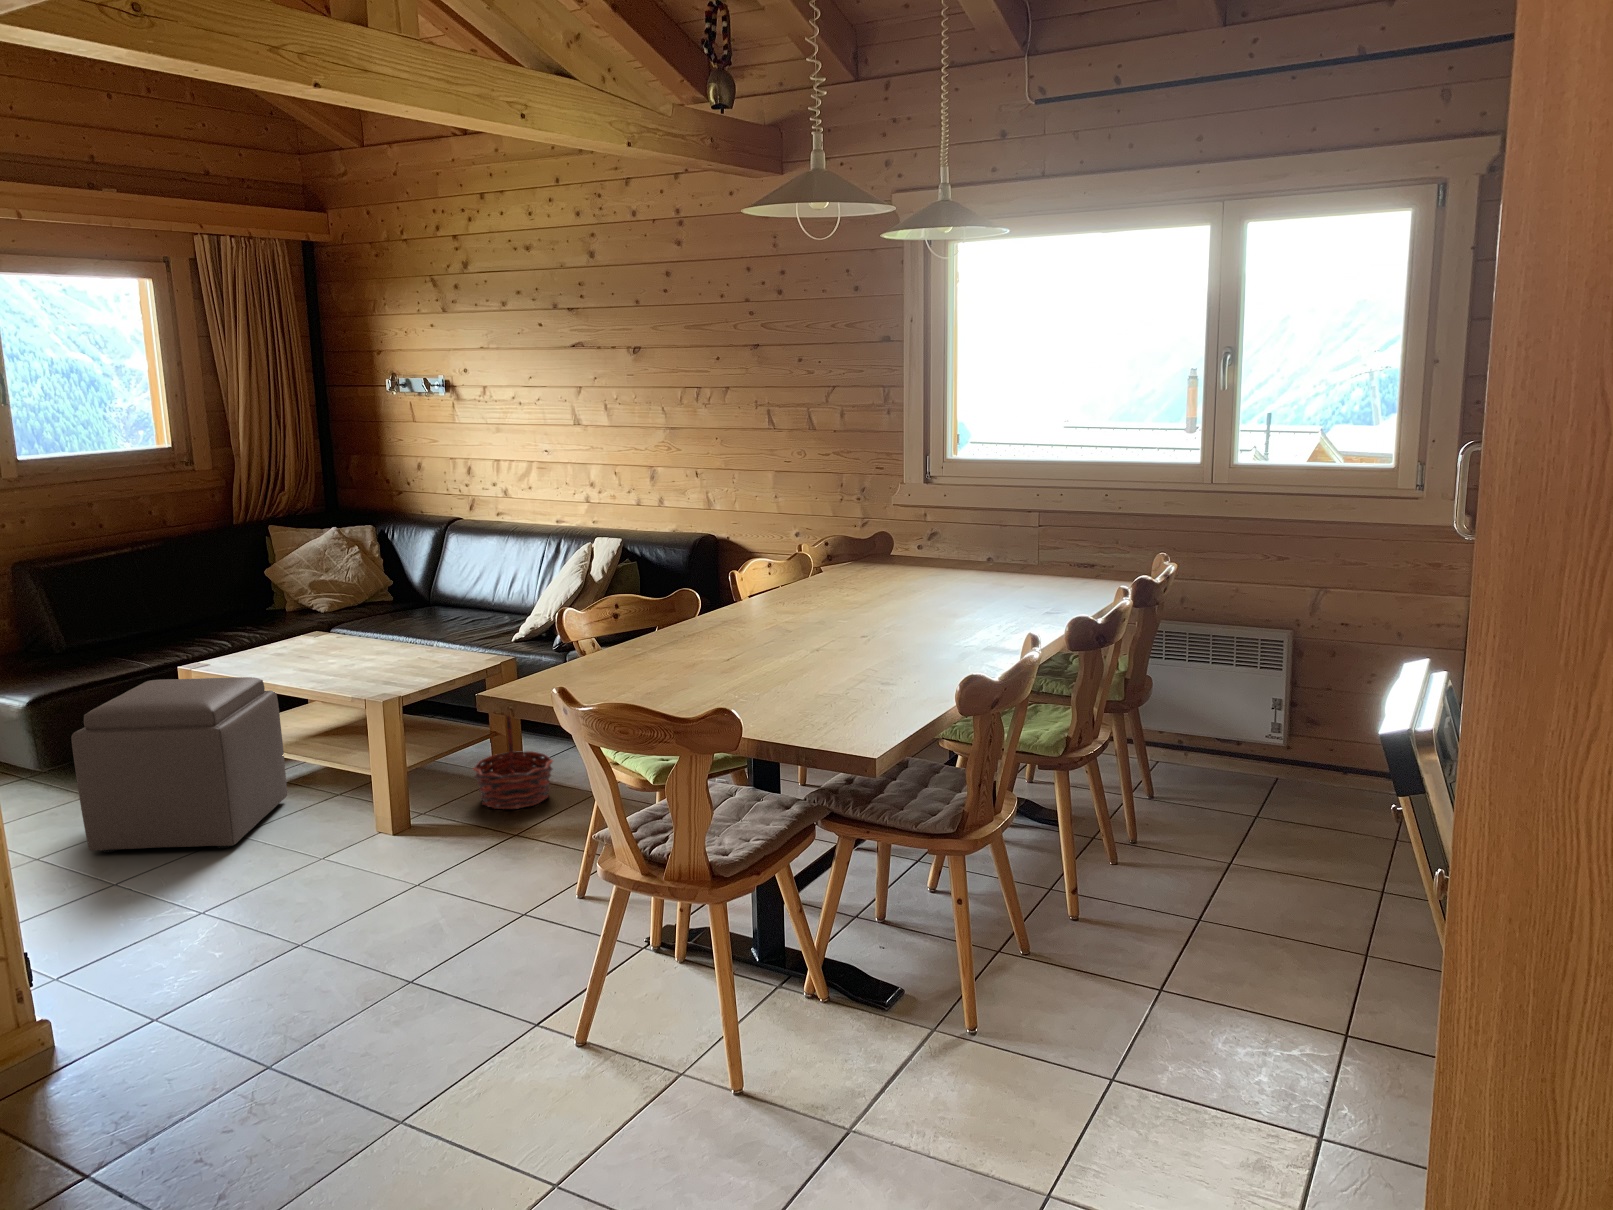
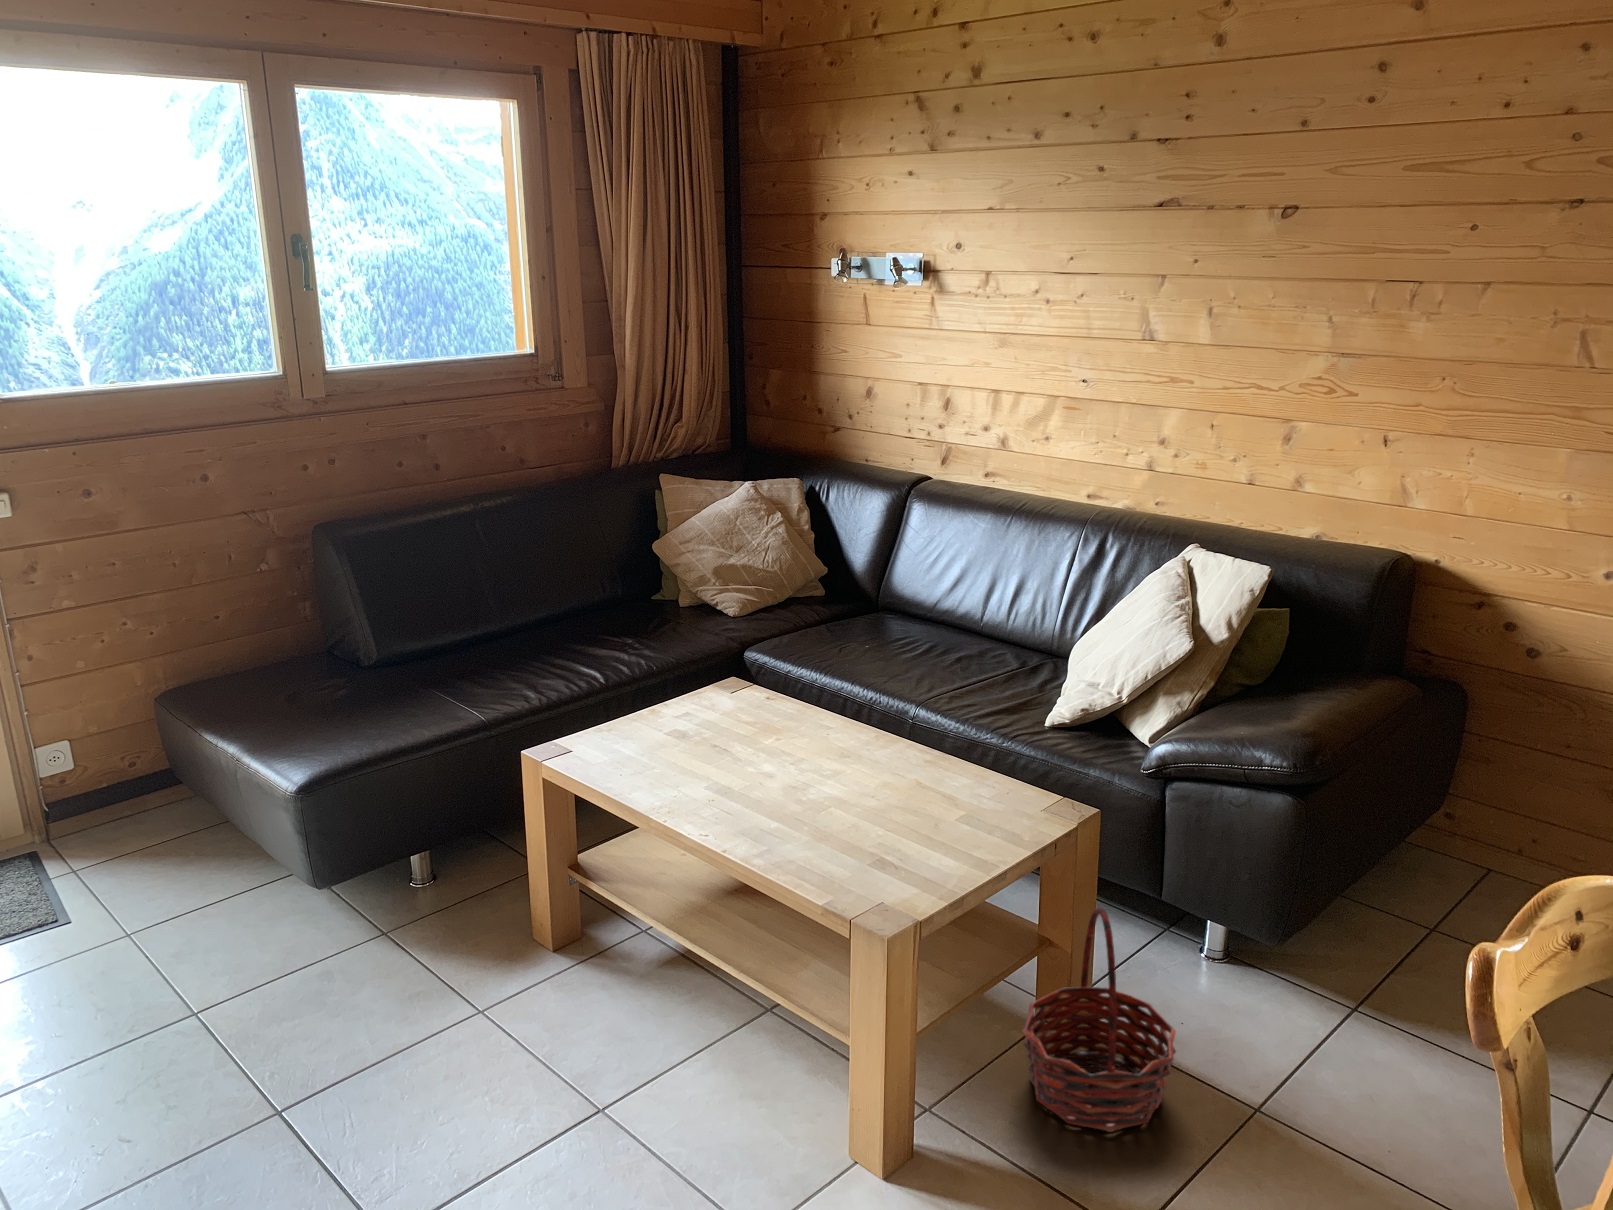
ottoman: present [71,677,287,852] -> none [336,796,686,1160]

